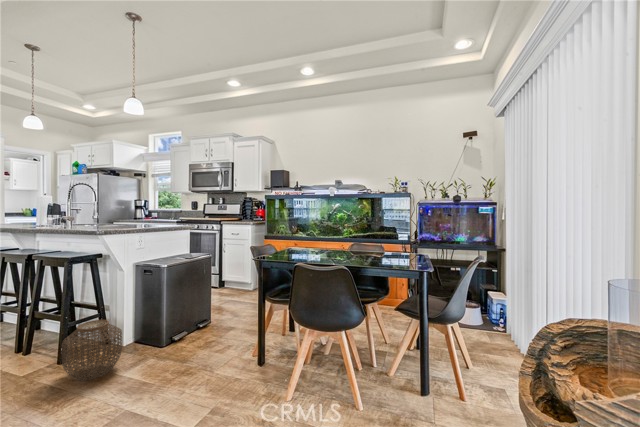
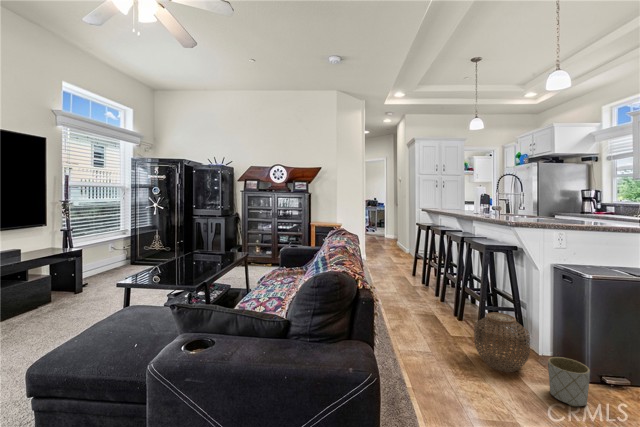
planter: none [141,336,171,373] -> present [548,357,590,406]

